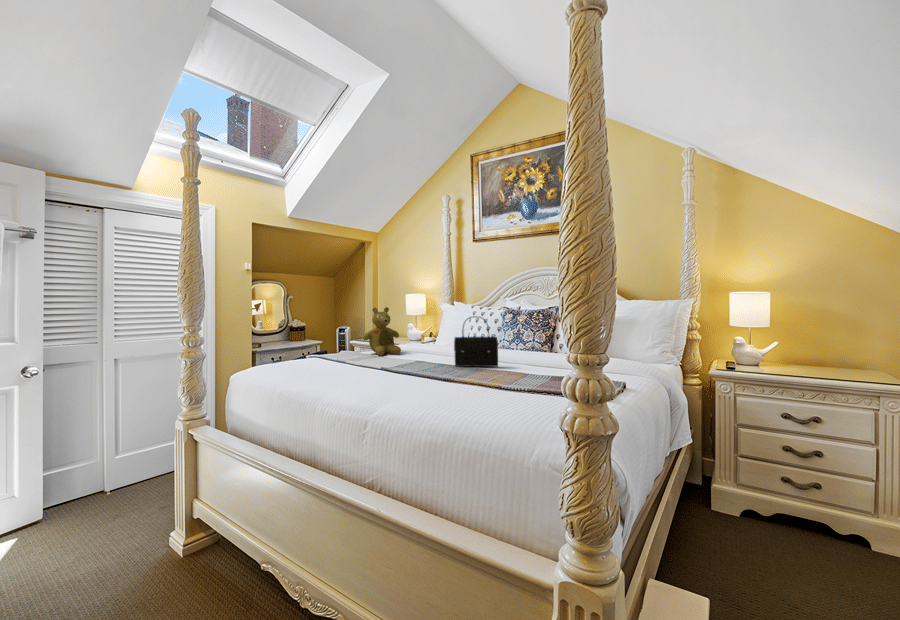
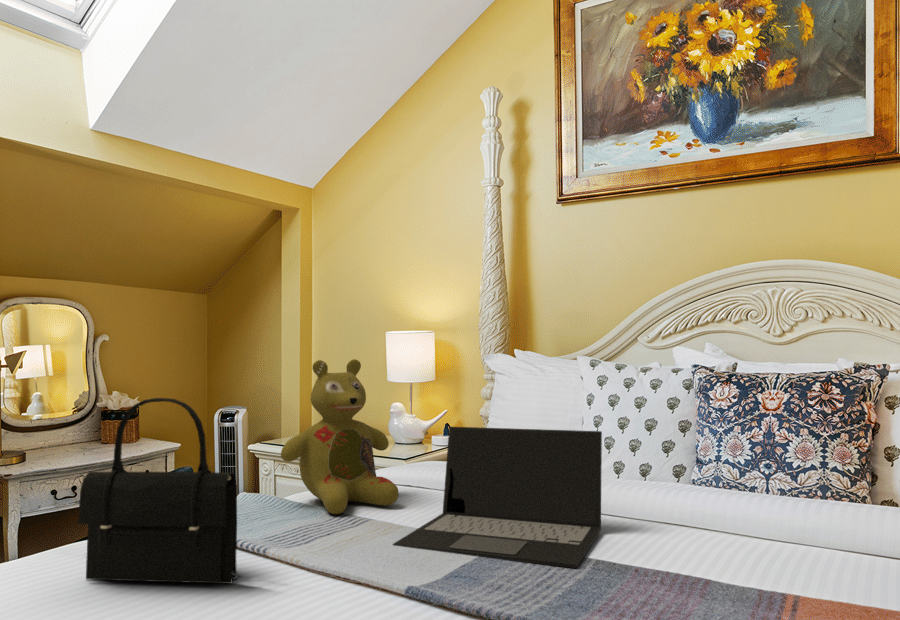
handbag: present [454,316,498,367] -> present [78,398,237,583]
laptop: none [395,329,461,364] -> present [393,427,602,568]

